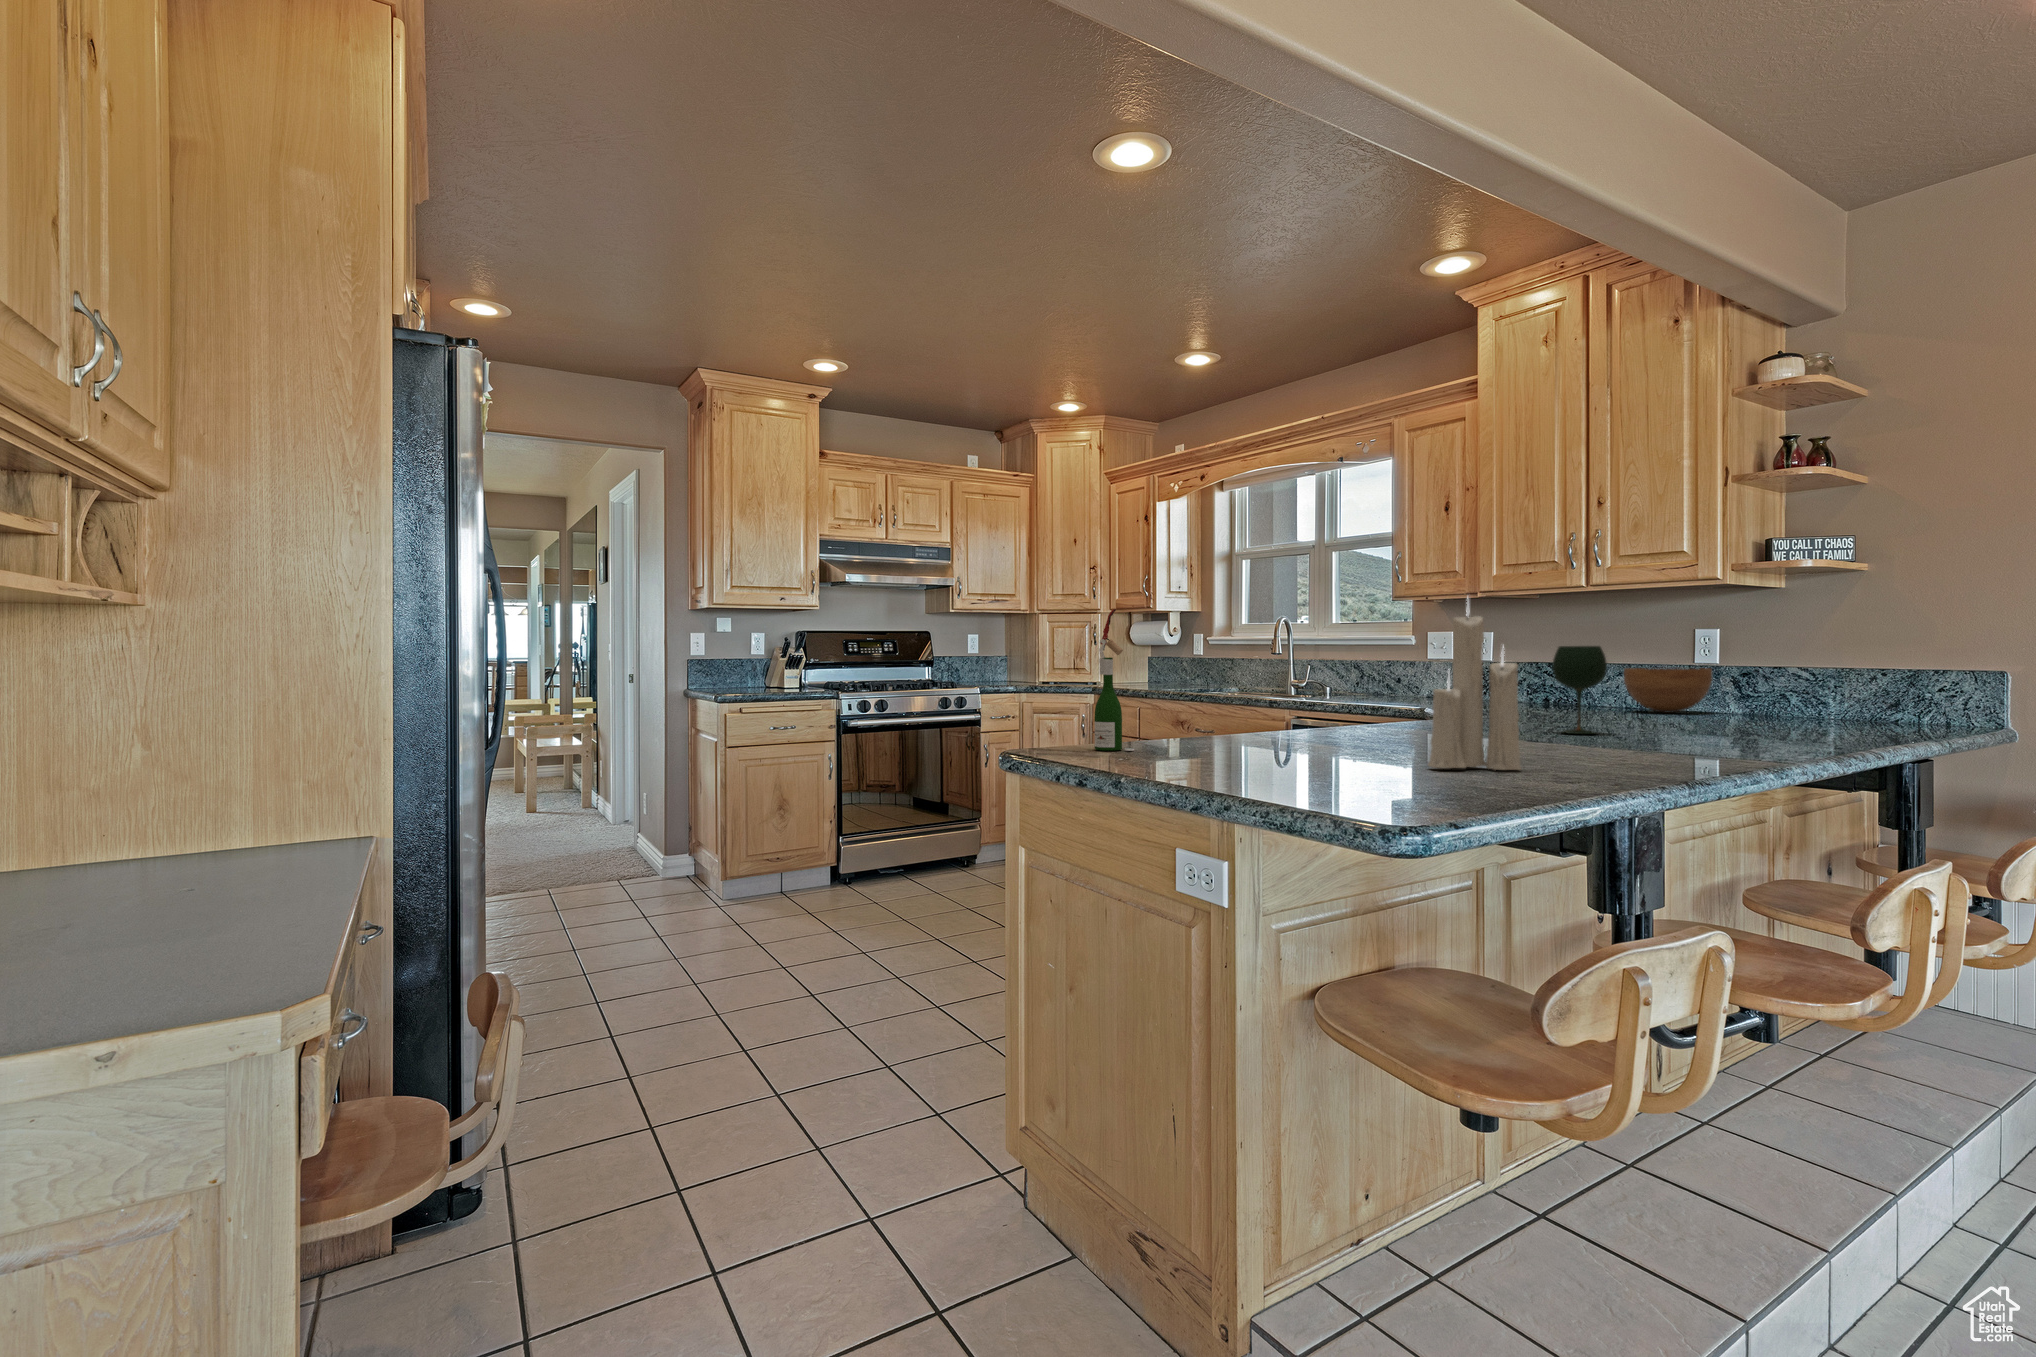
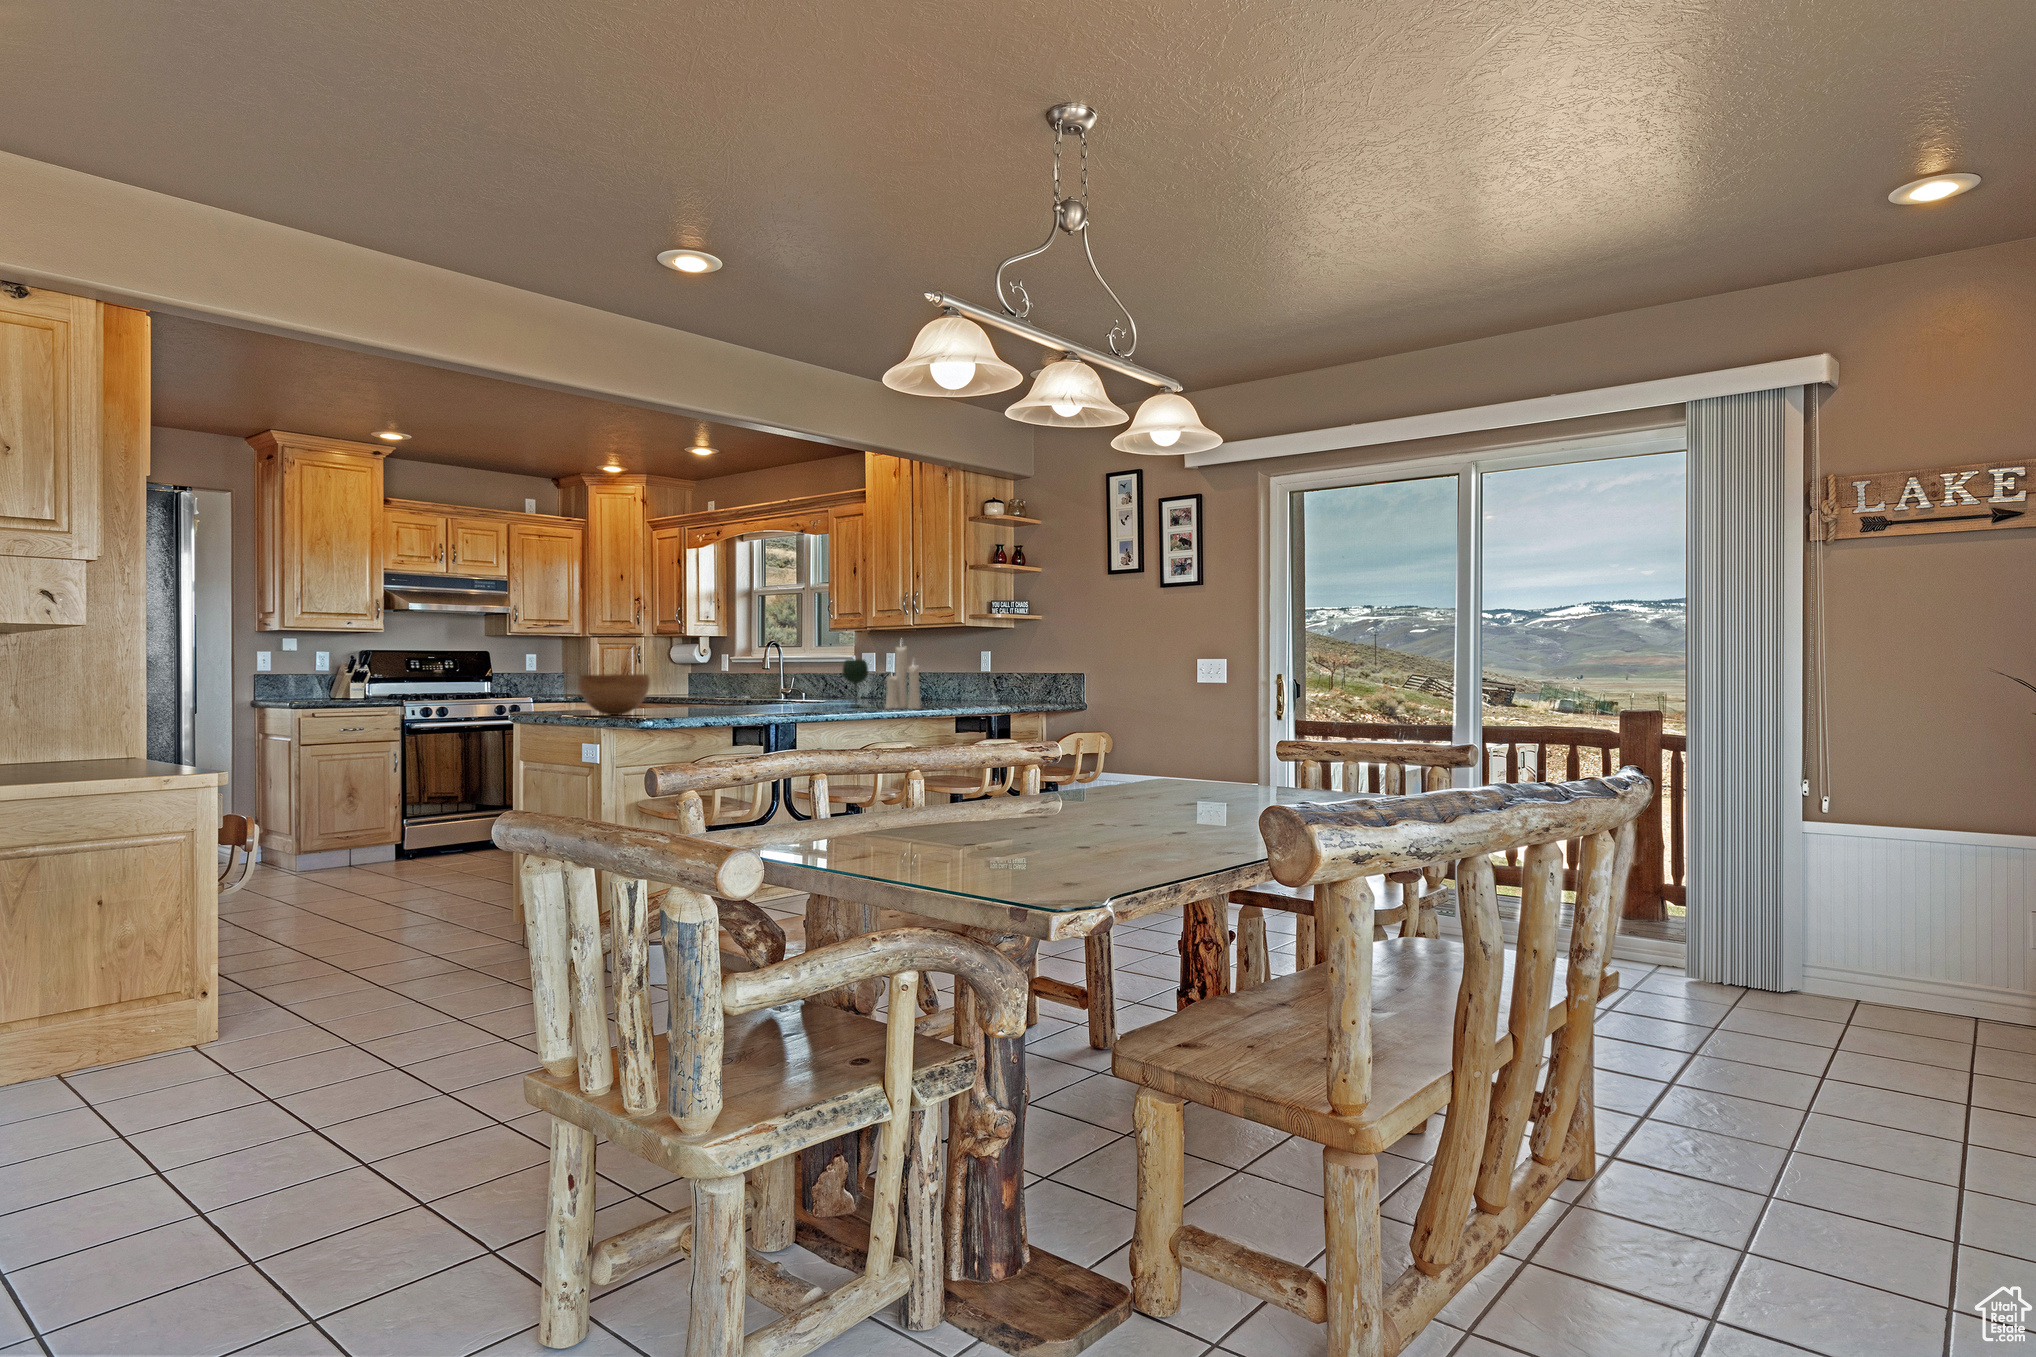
candle: present [1428,601,1521,770] -> present [886,647,921,709]
wine bottle: present [1094,609,1134,751] -> none [559,638,581,714]
bowl: present [1624,668,1712,713] -> present [579,674,650,715]

